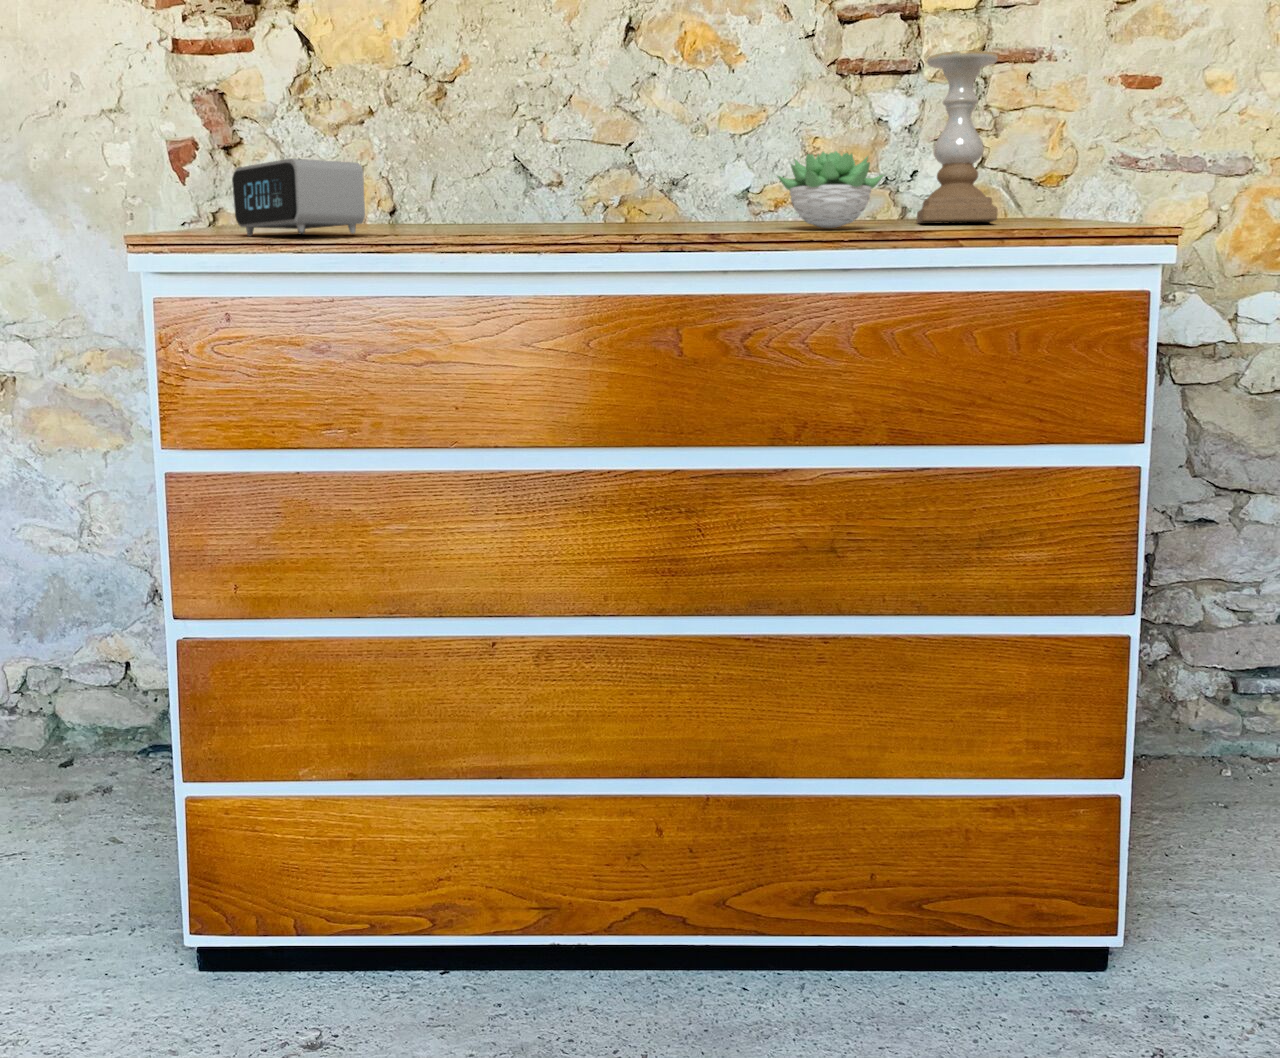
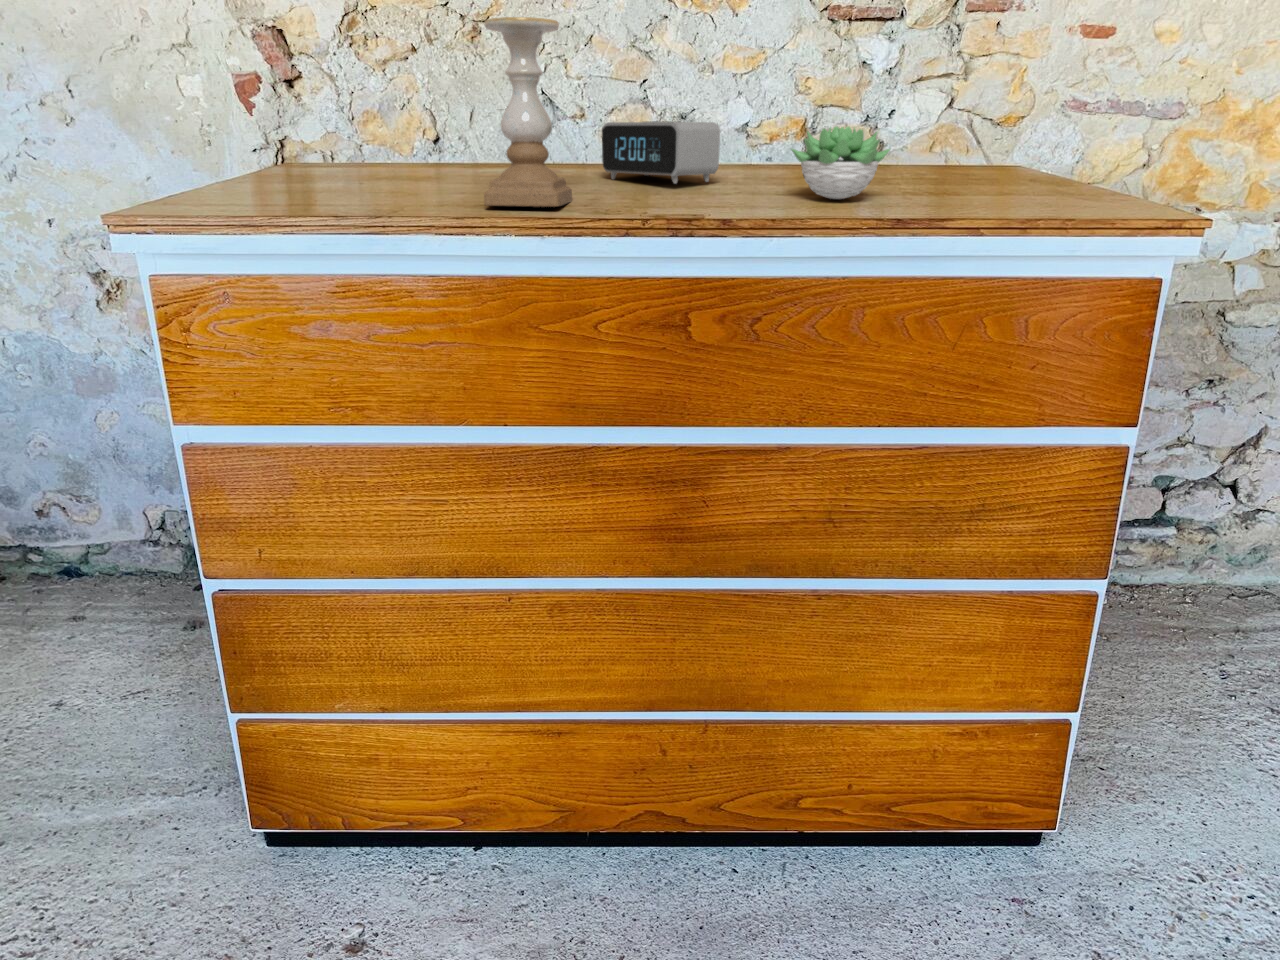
candle holder: present [917,51,998,224] -> present [484,17,572,207]
alarm clock: present [232,158,365,236] -> present [602,122,720,184]

